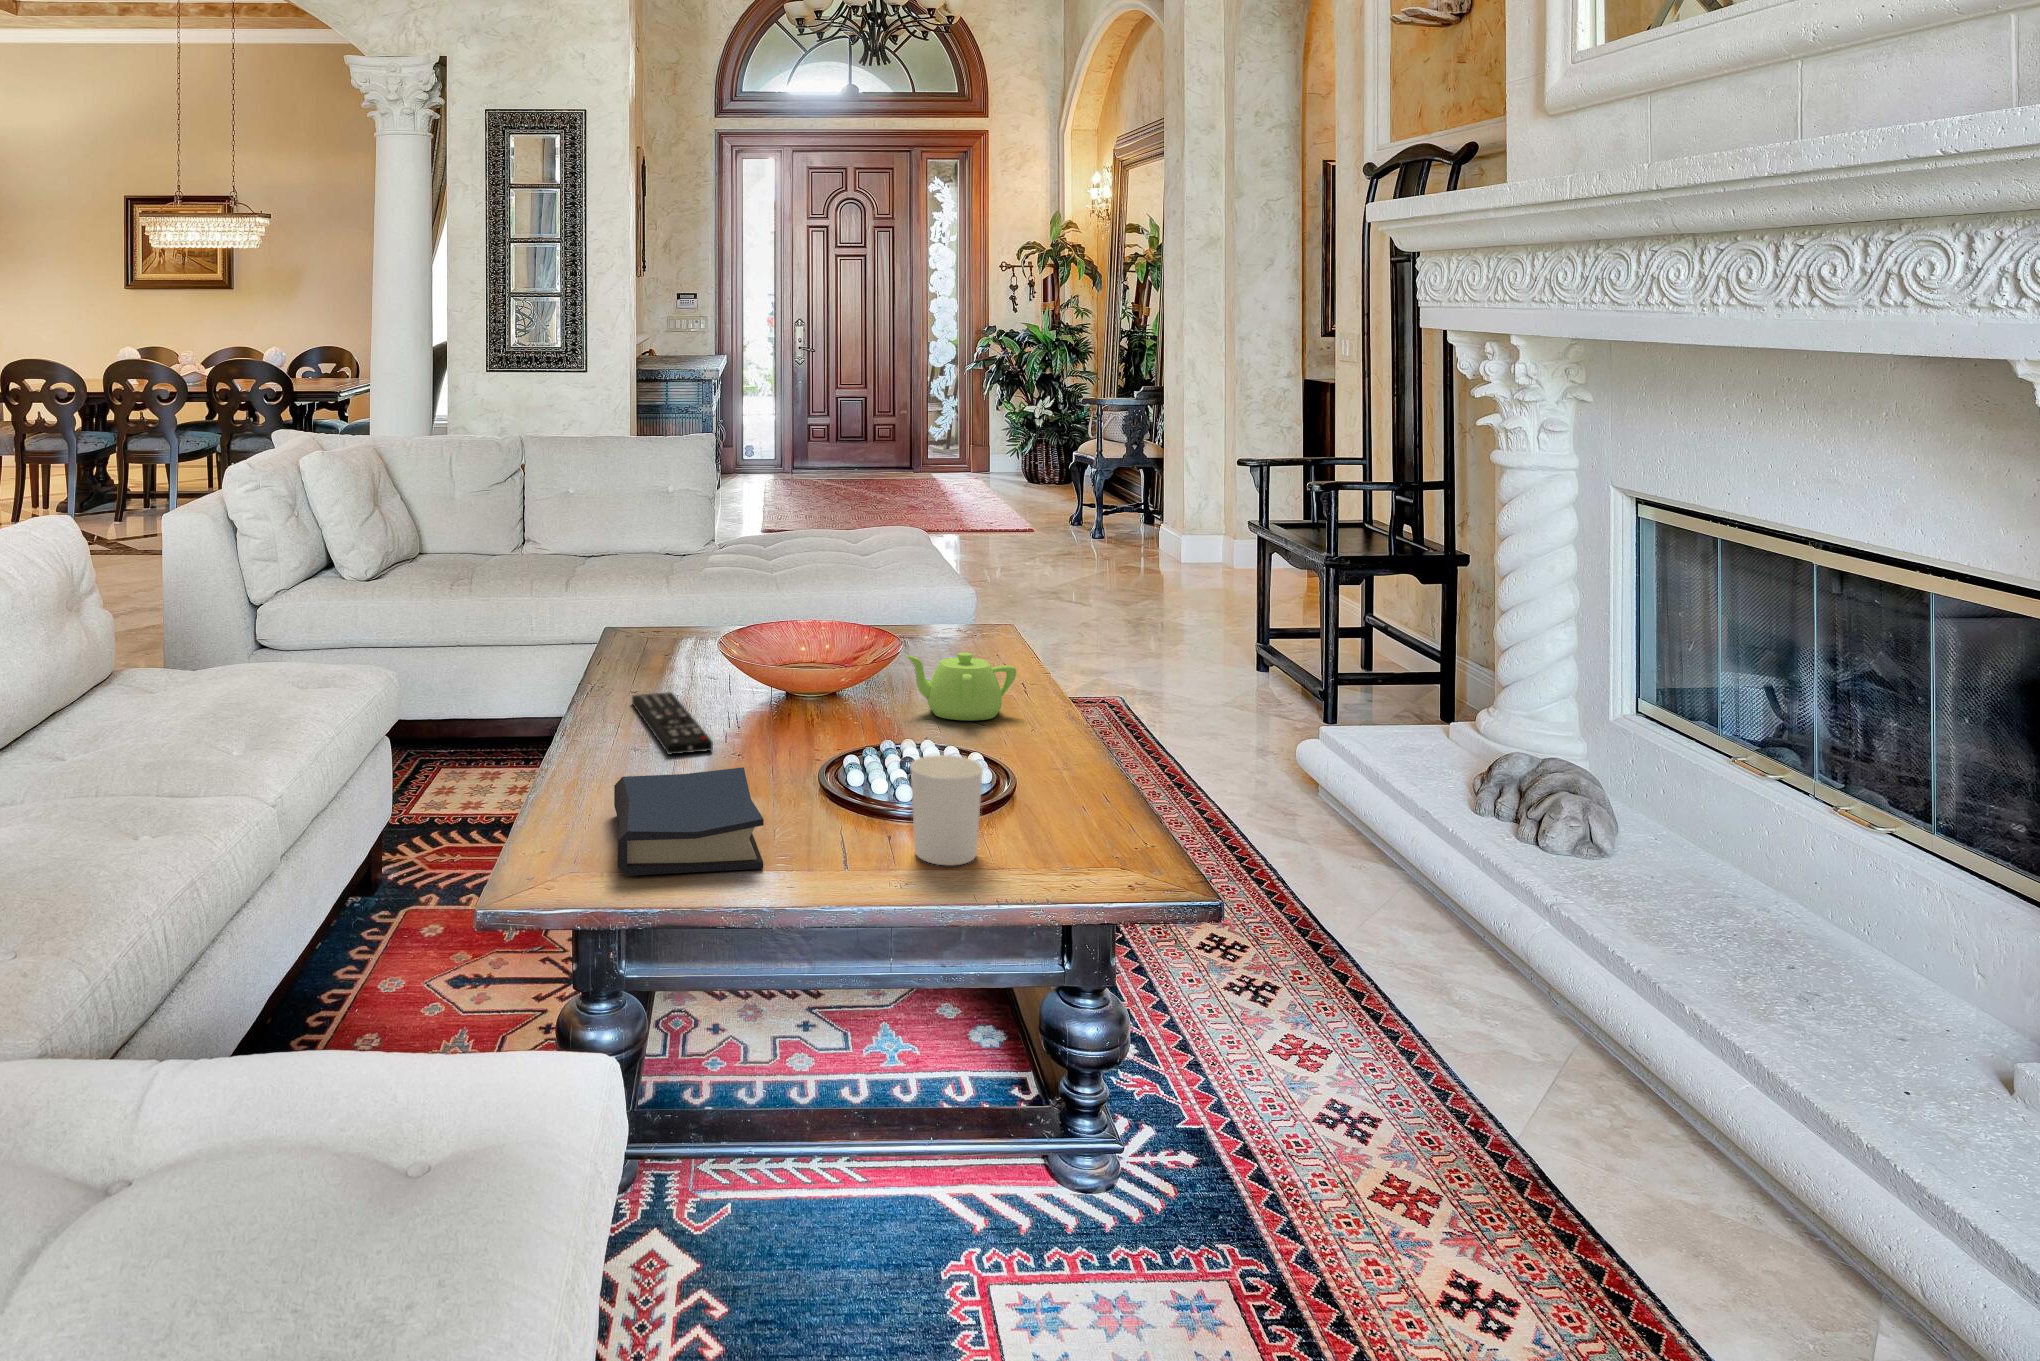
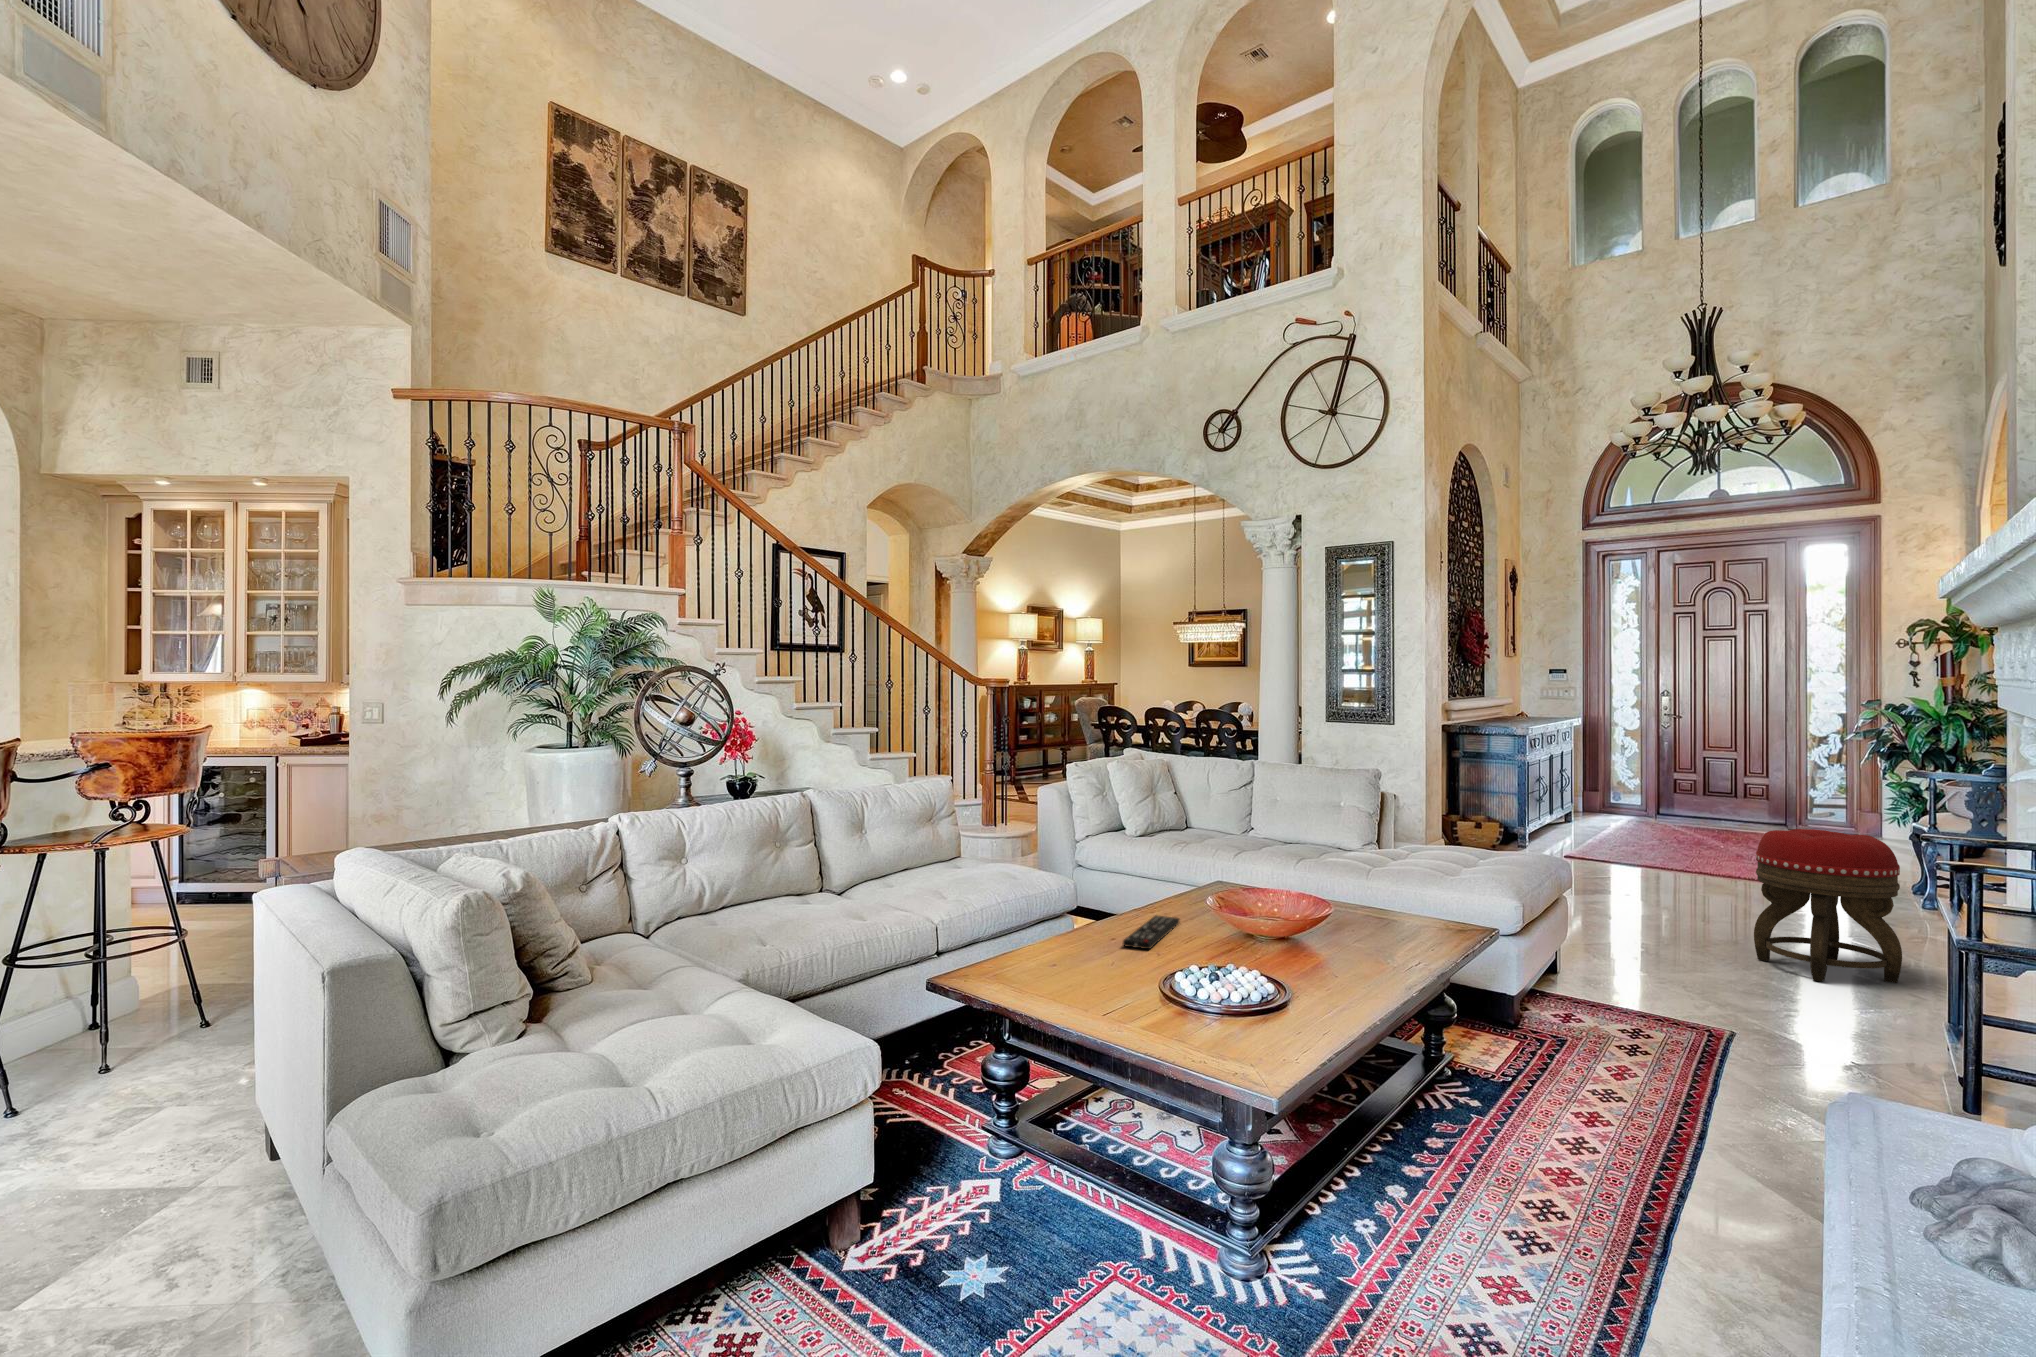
footstool: none [1051,471,1176,634] -> present [1754,829,1902,983]
teapot: present [906,652,1016,720] -> none [1301,916,1375,970]
candle holder: present [910,755,983,865] -> none [1147,960,1194,1029]
hardback book: present [614,767,764,876] -> none [998,944,1114,1003]

